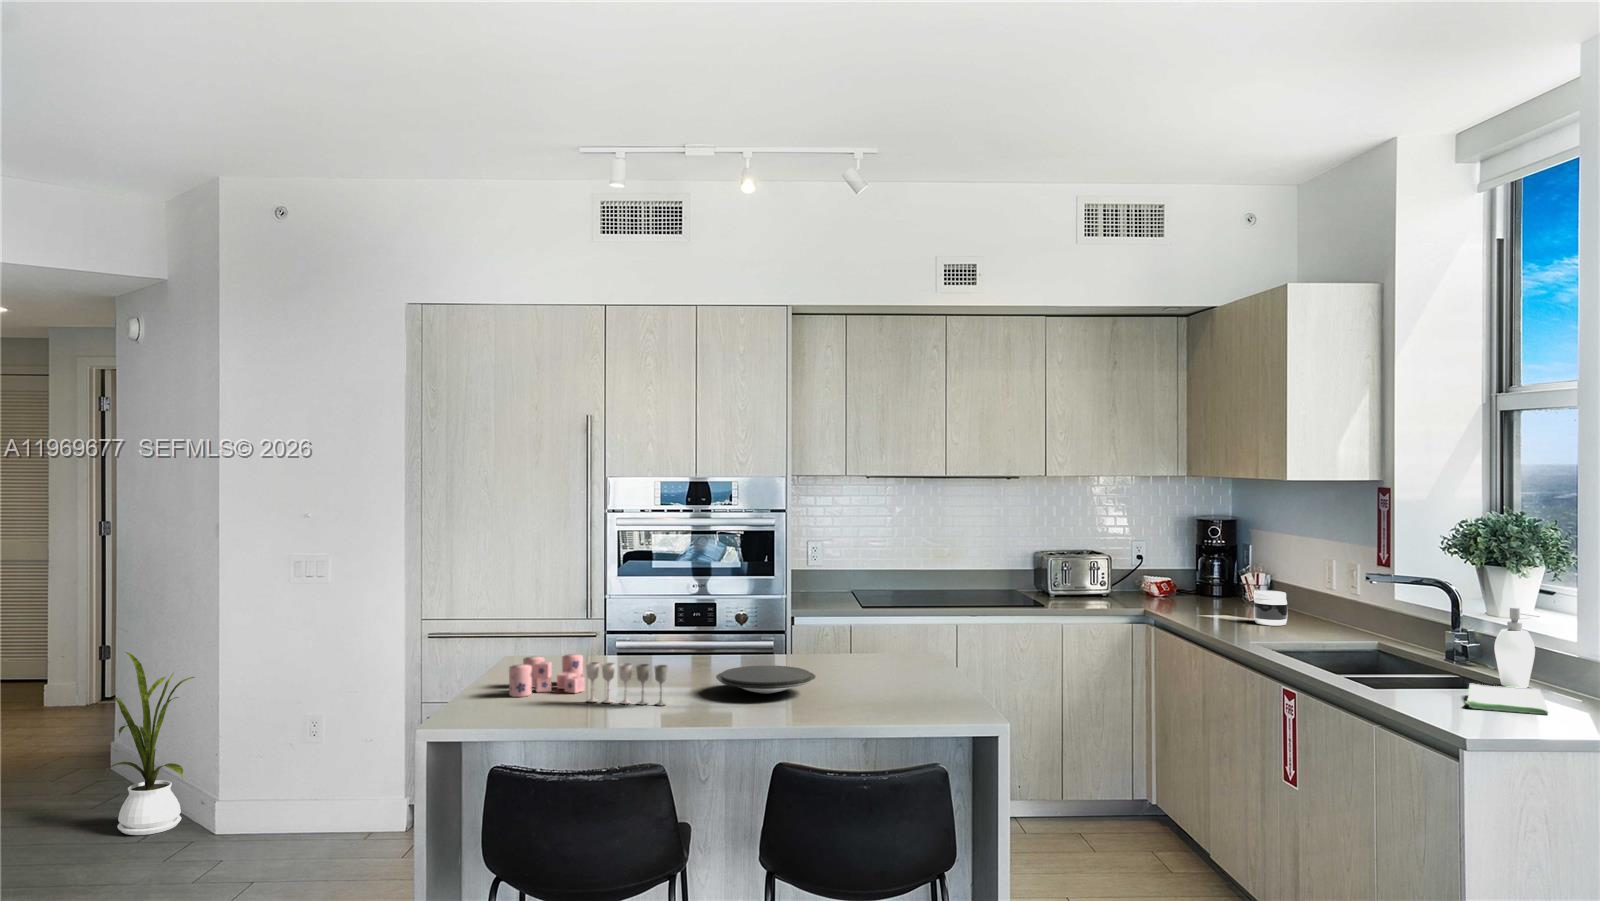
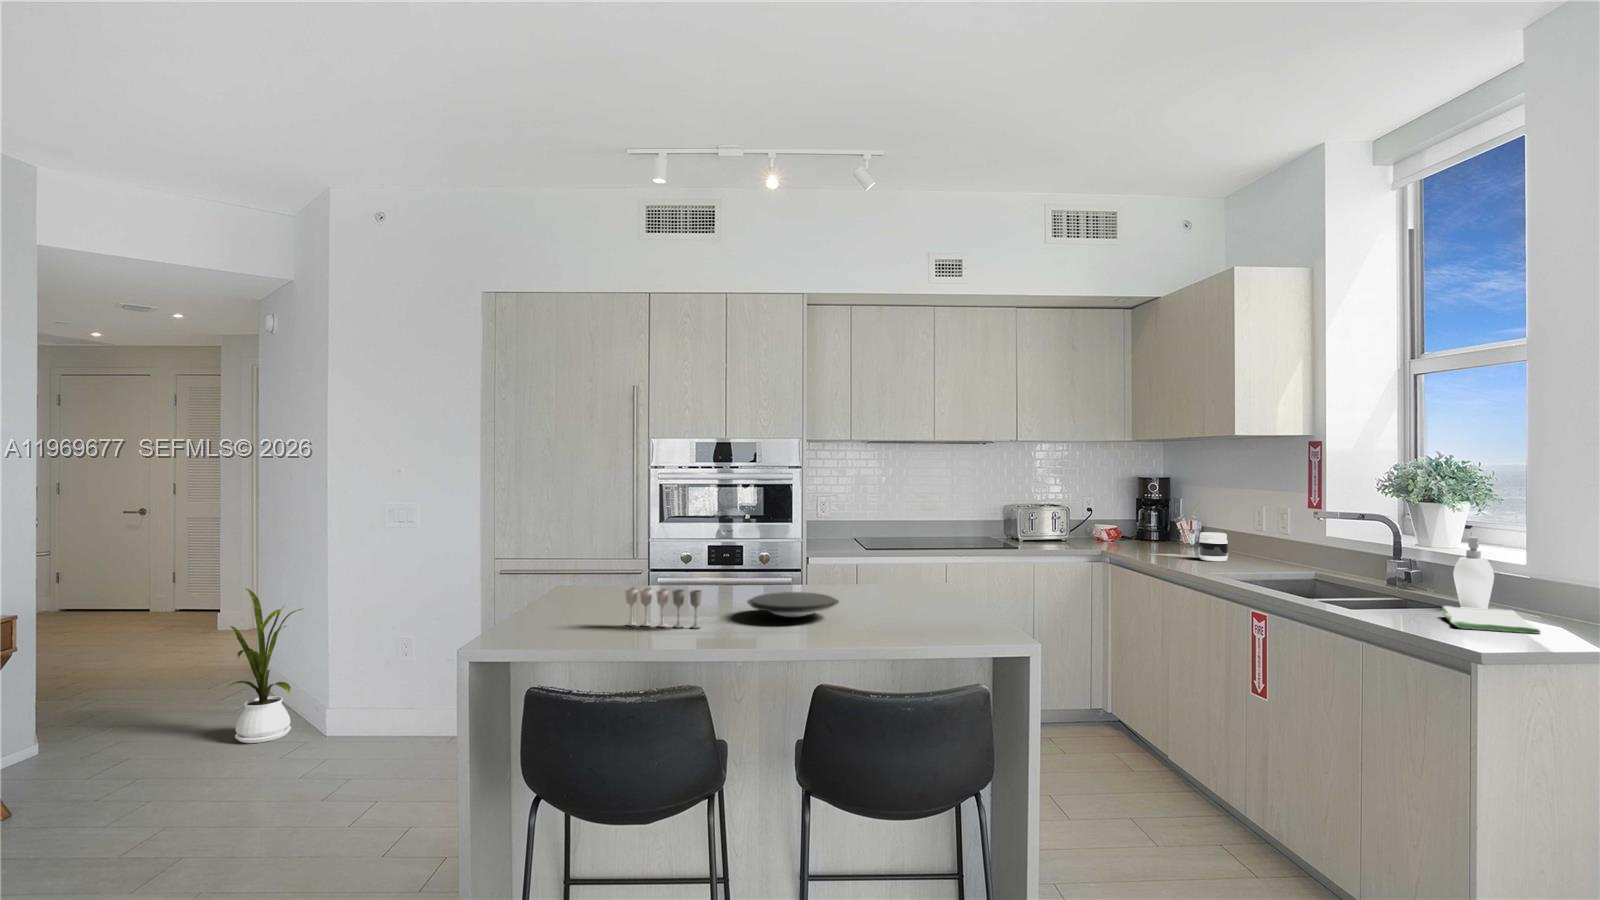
candle: present [509,654,585,697] -> none [554,583,625,621]

